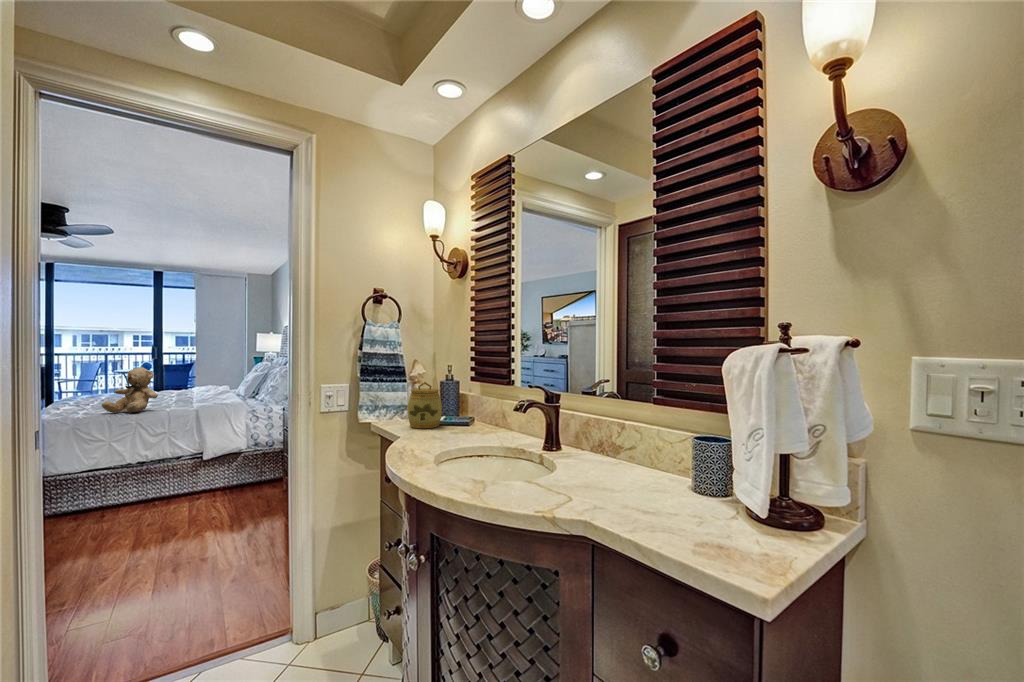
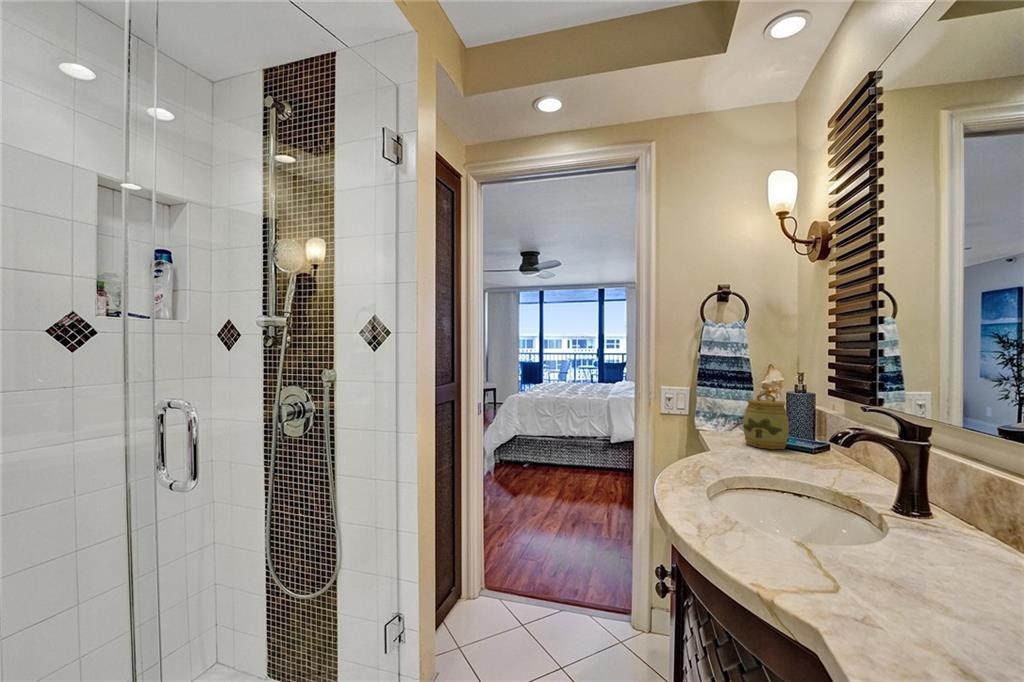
teddy bear: present [102,367,158,414] -> none [551,364,583,398]

